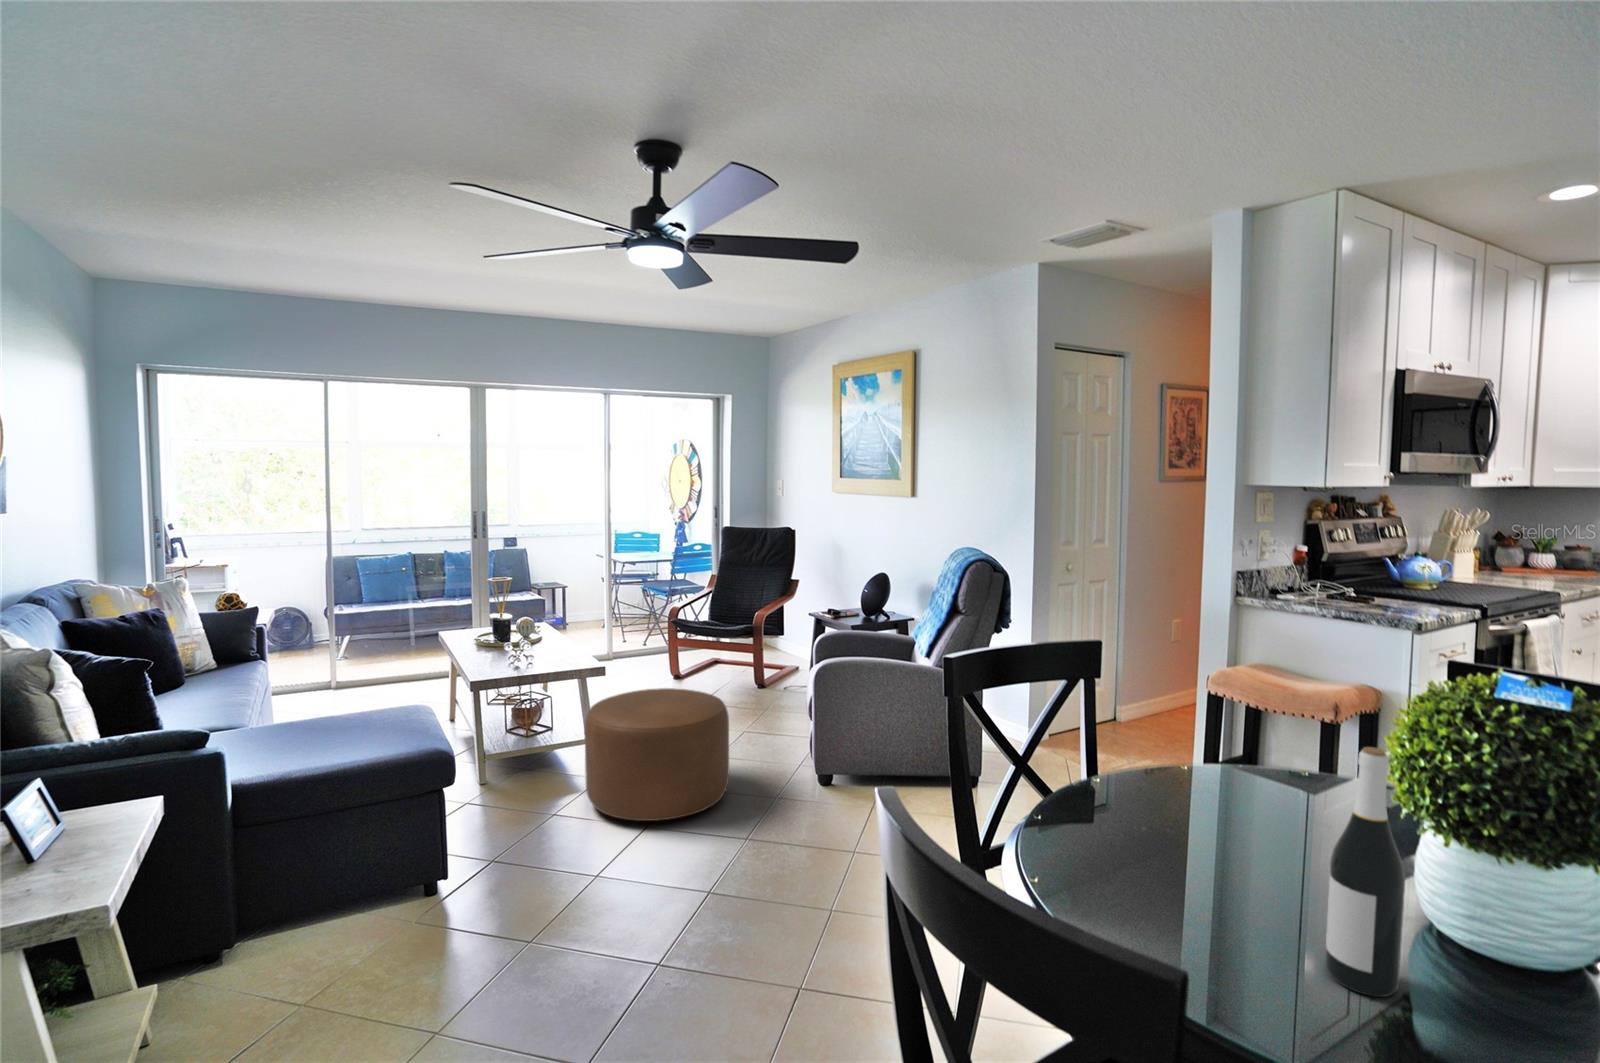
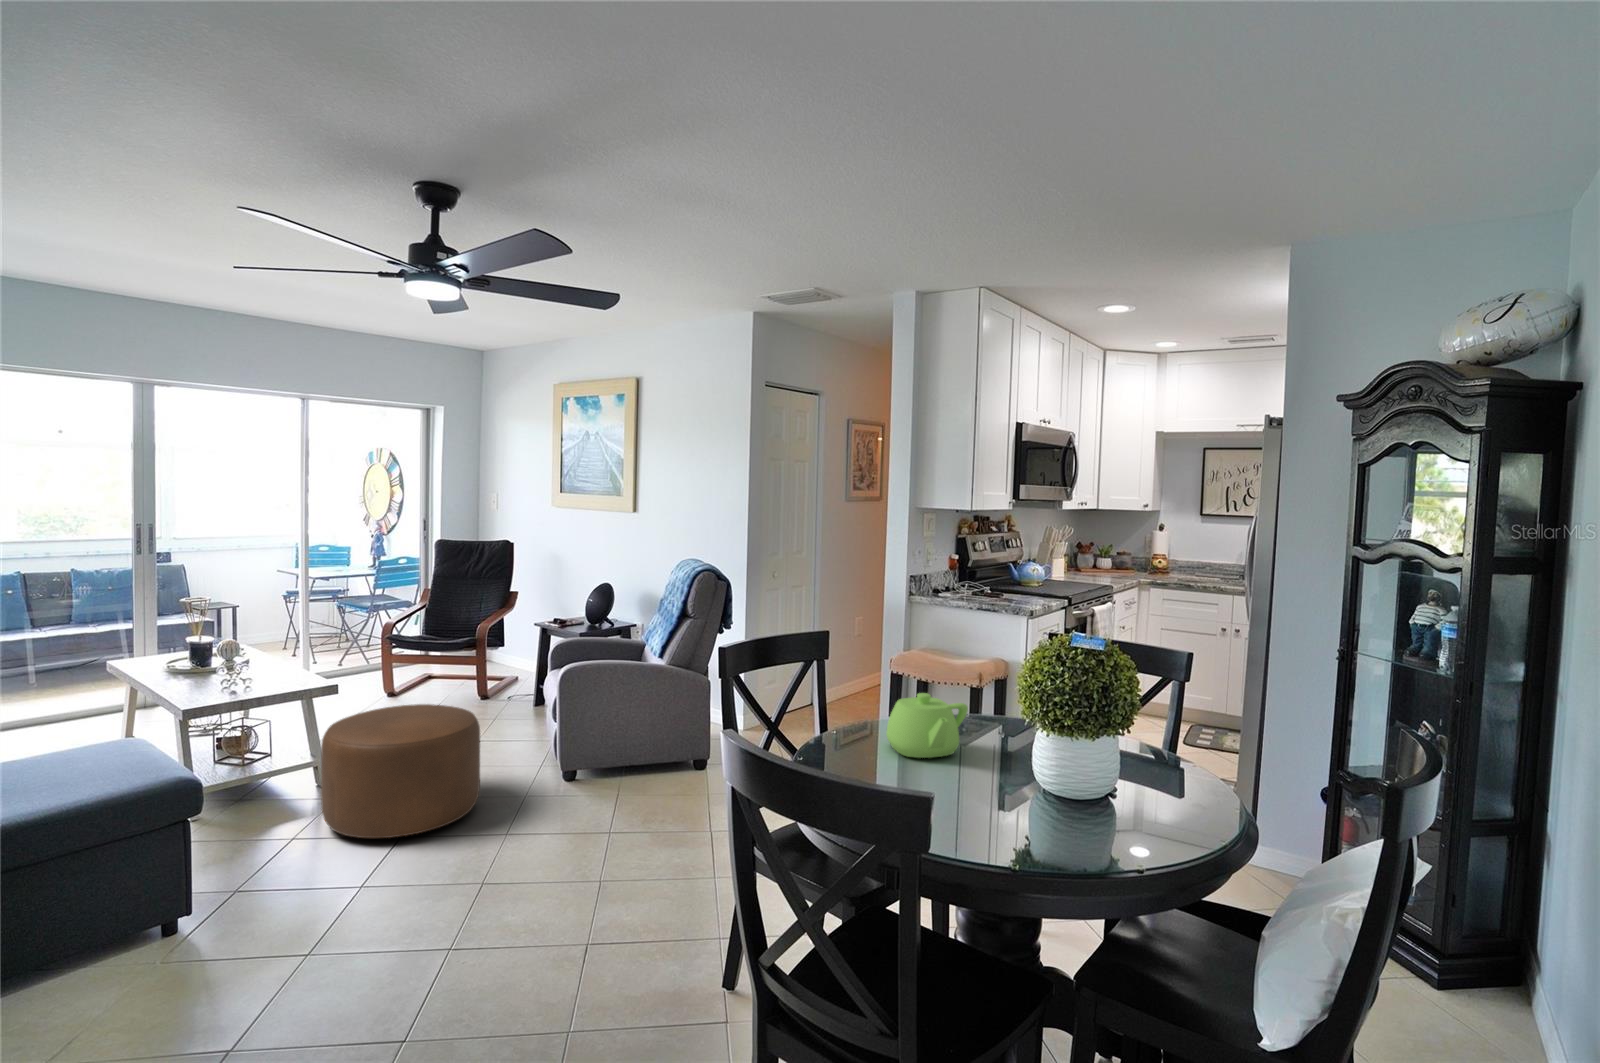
teapot: none [1163,741,1298,840] -> present [886,693,968,758]
wine bottle: present [1325,747,1405,997] -> none [989,679,1029,825]

